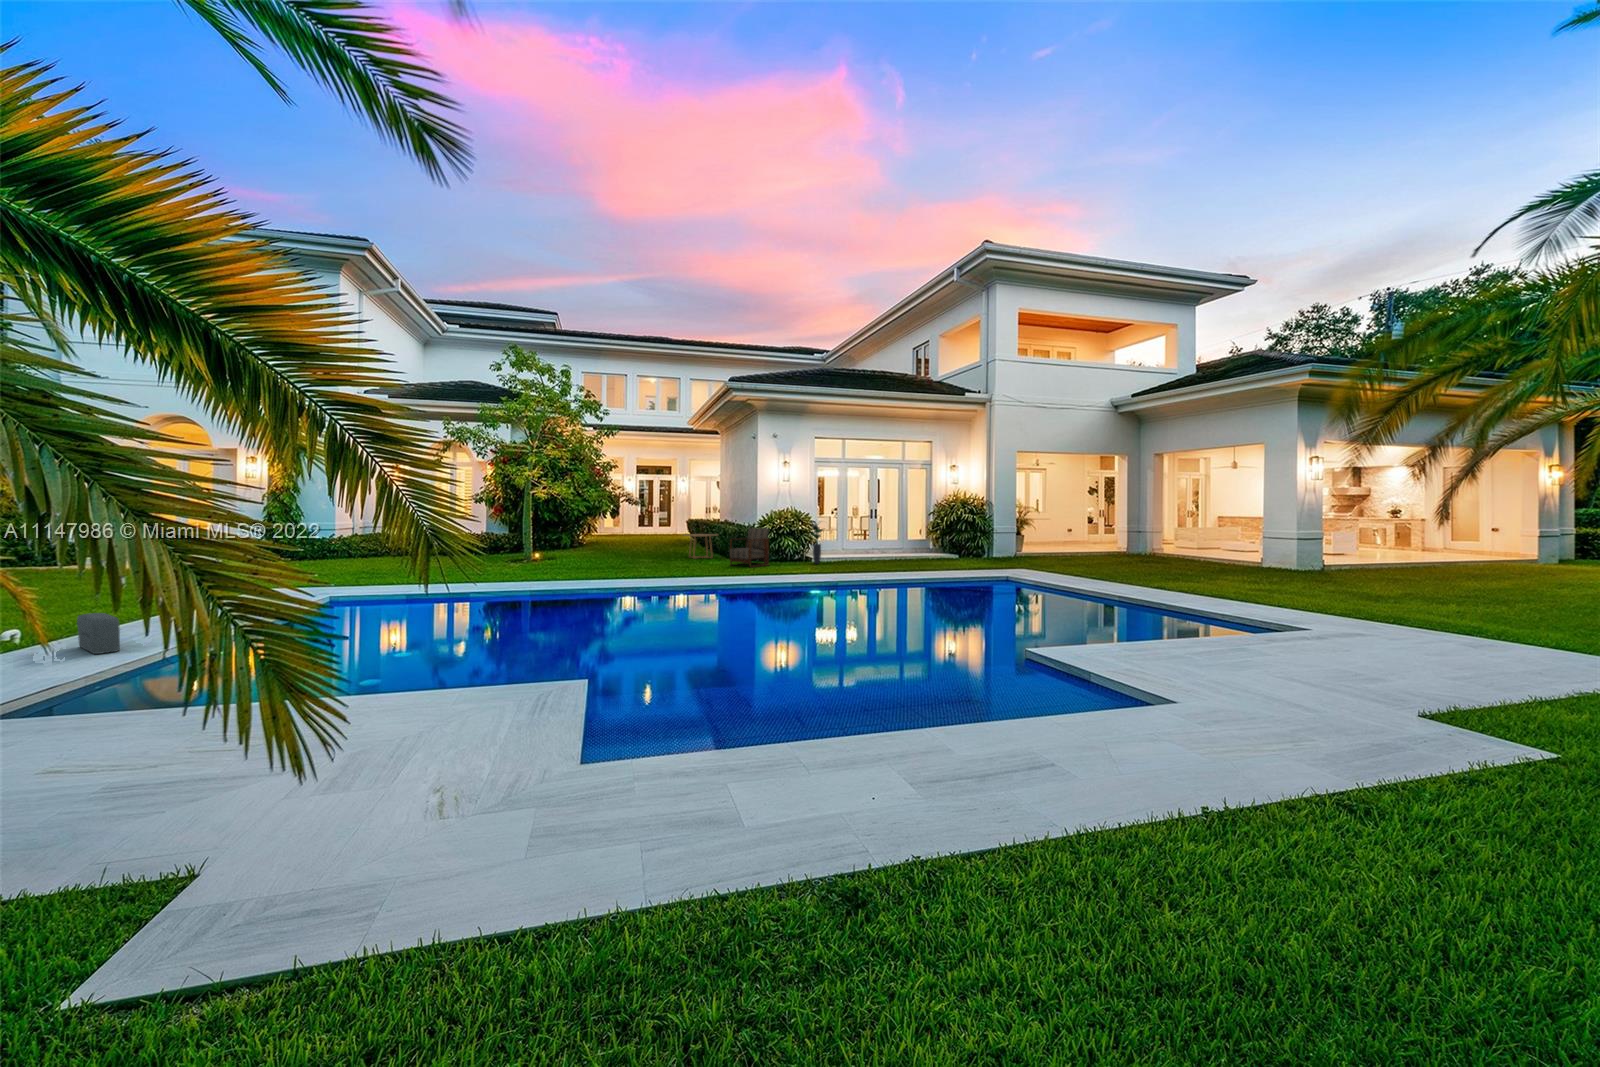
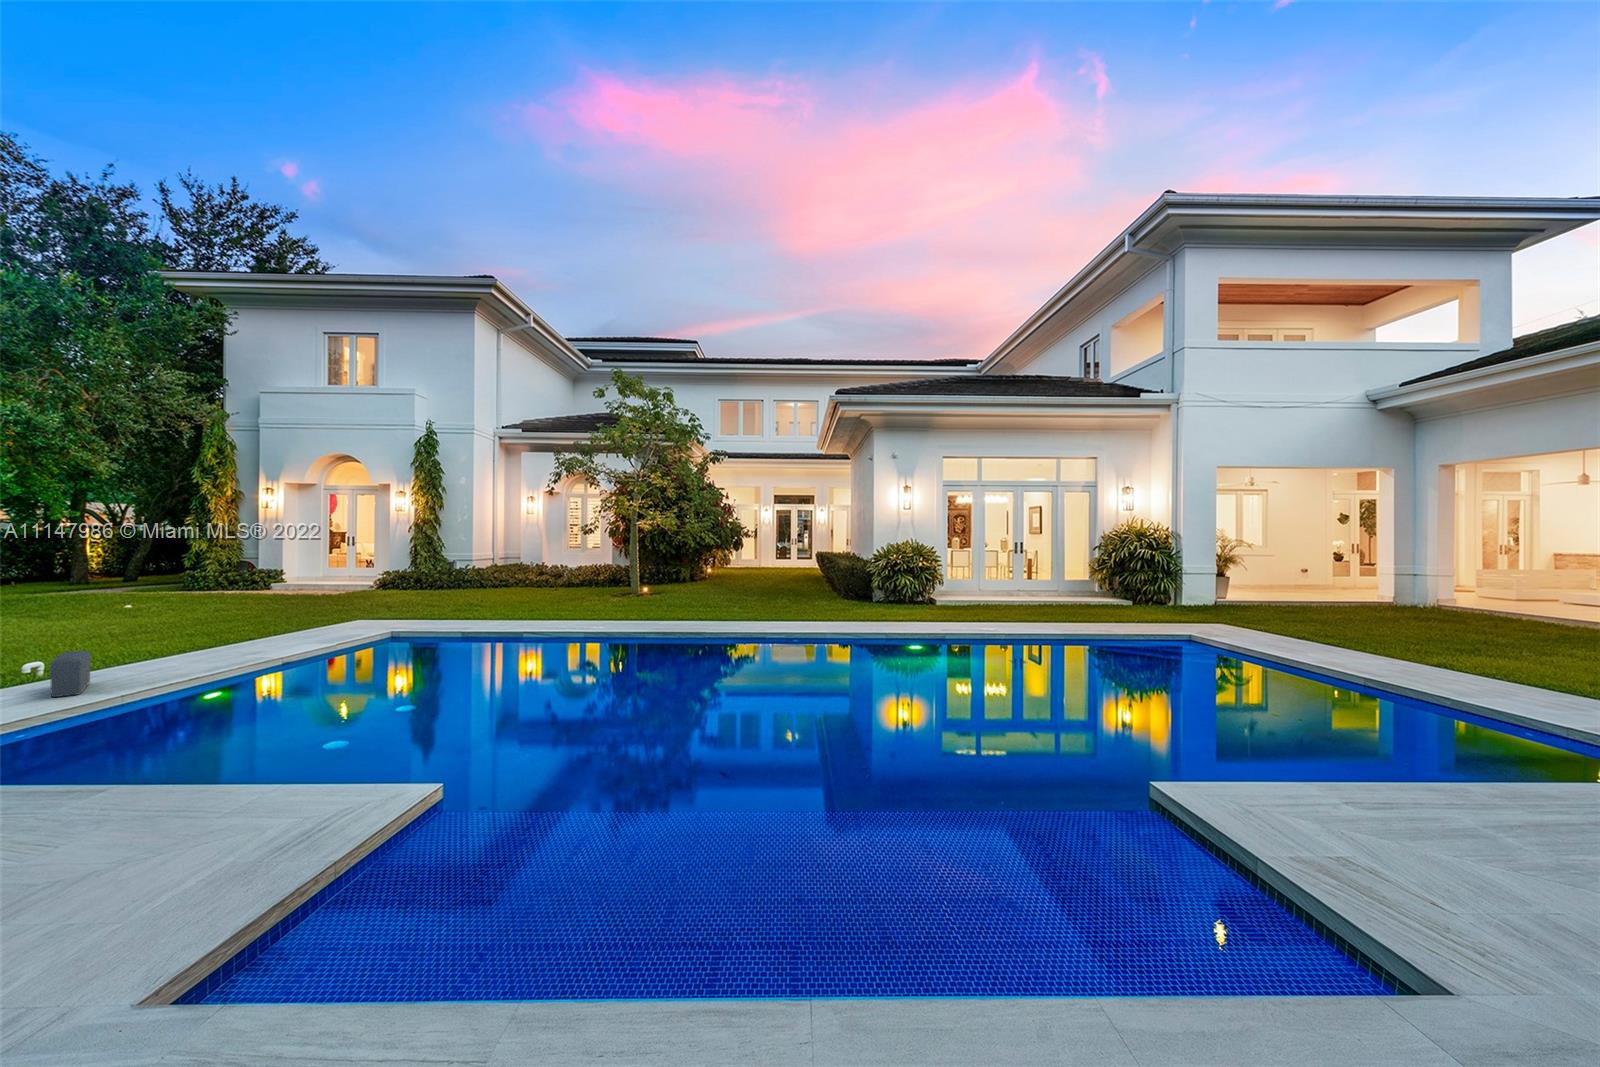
potted plant: present [812,522,823,564] -> none [930,556,953,609]
armchair: present [730,528,769,567] -> none [834,564,882,611]
round table: present [684,534,716,559] -> none [794,569,834,598]

